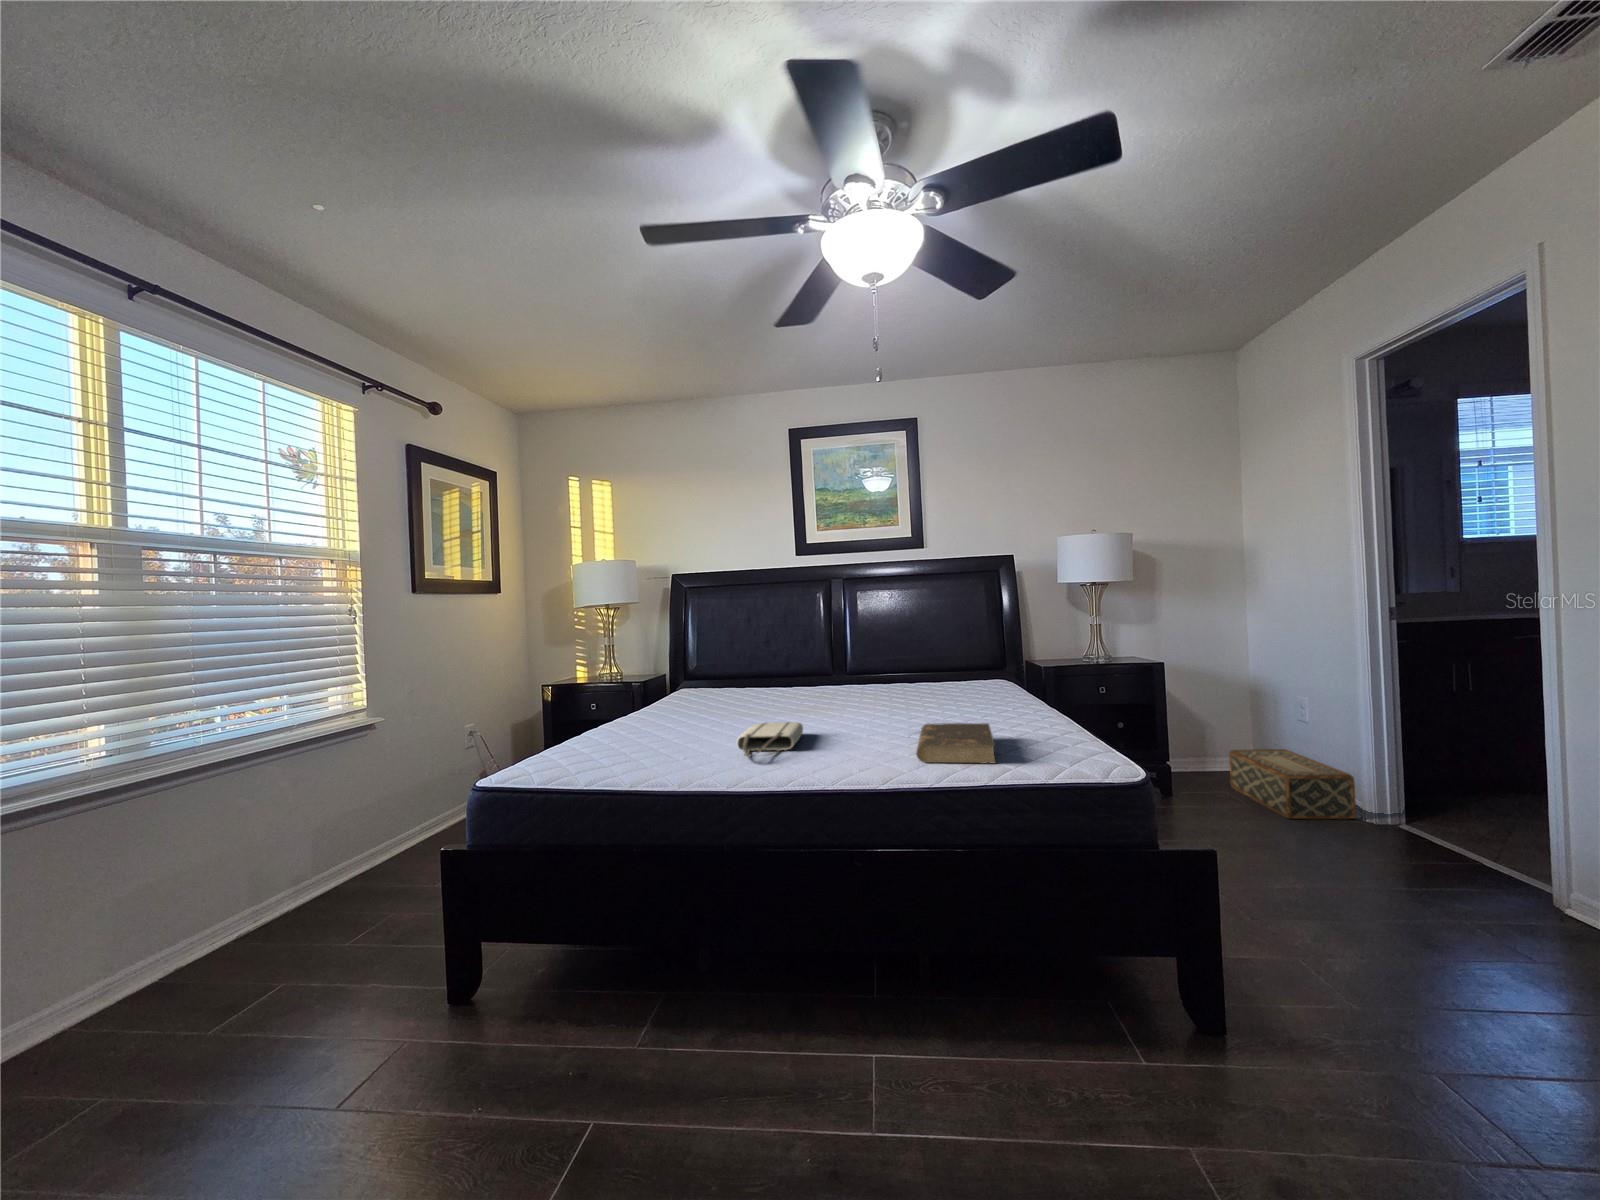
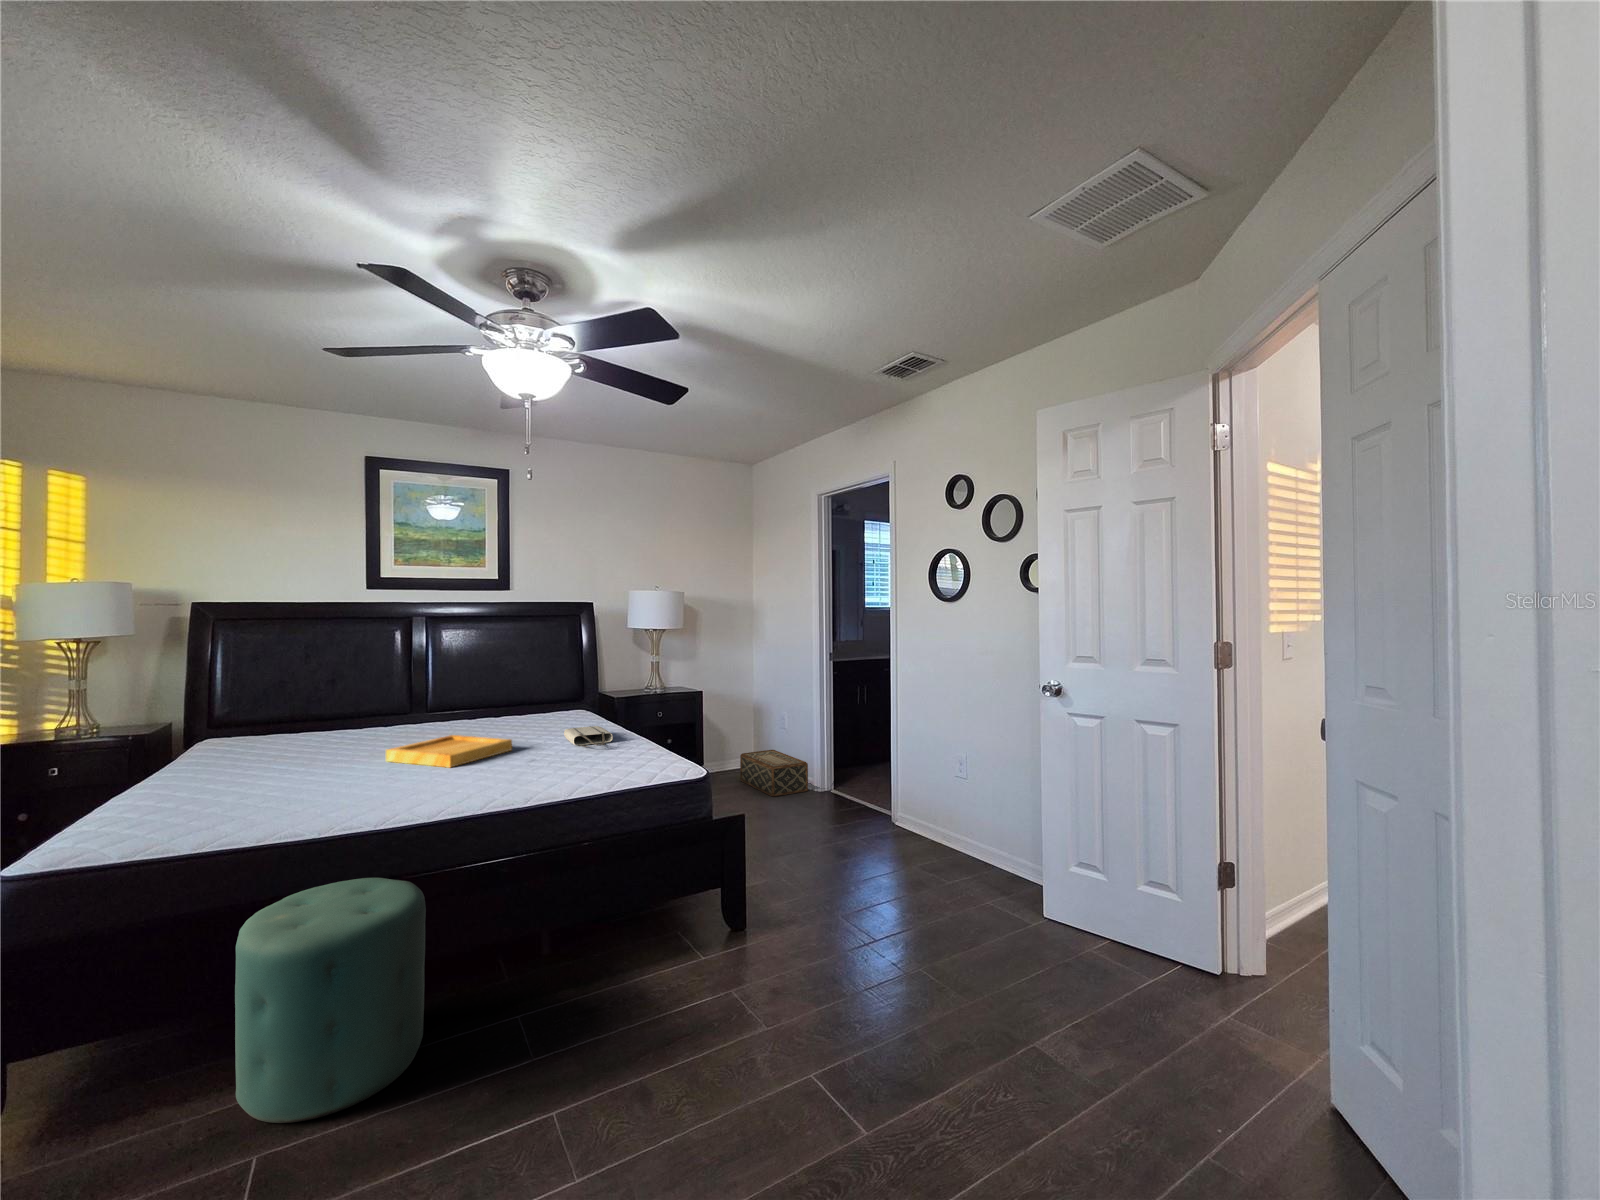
tray: none [781,697,904,732] -> present [386,735,512,768]
tote bag: present [737,722,803,756] -> present [564,726,613,747]
book: present [916,723,996,764] -> none [538,748,605,781]
ottoman: none [562,849,756,1142] -> present [235,878,426,1123]

